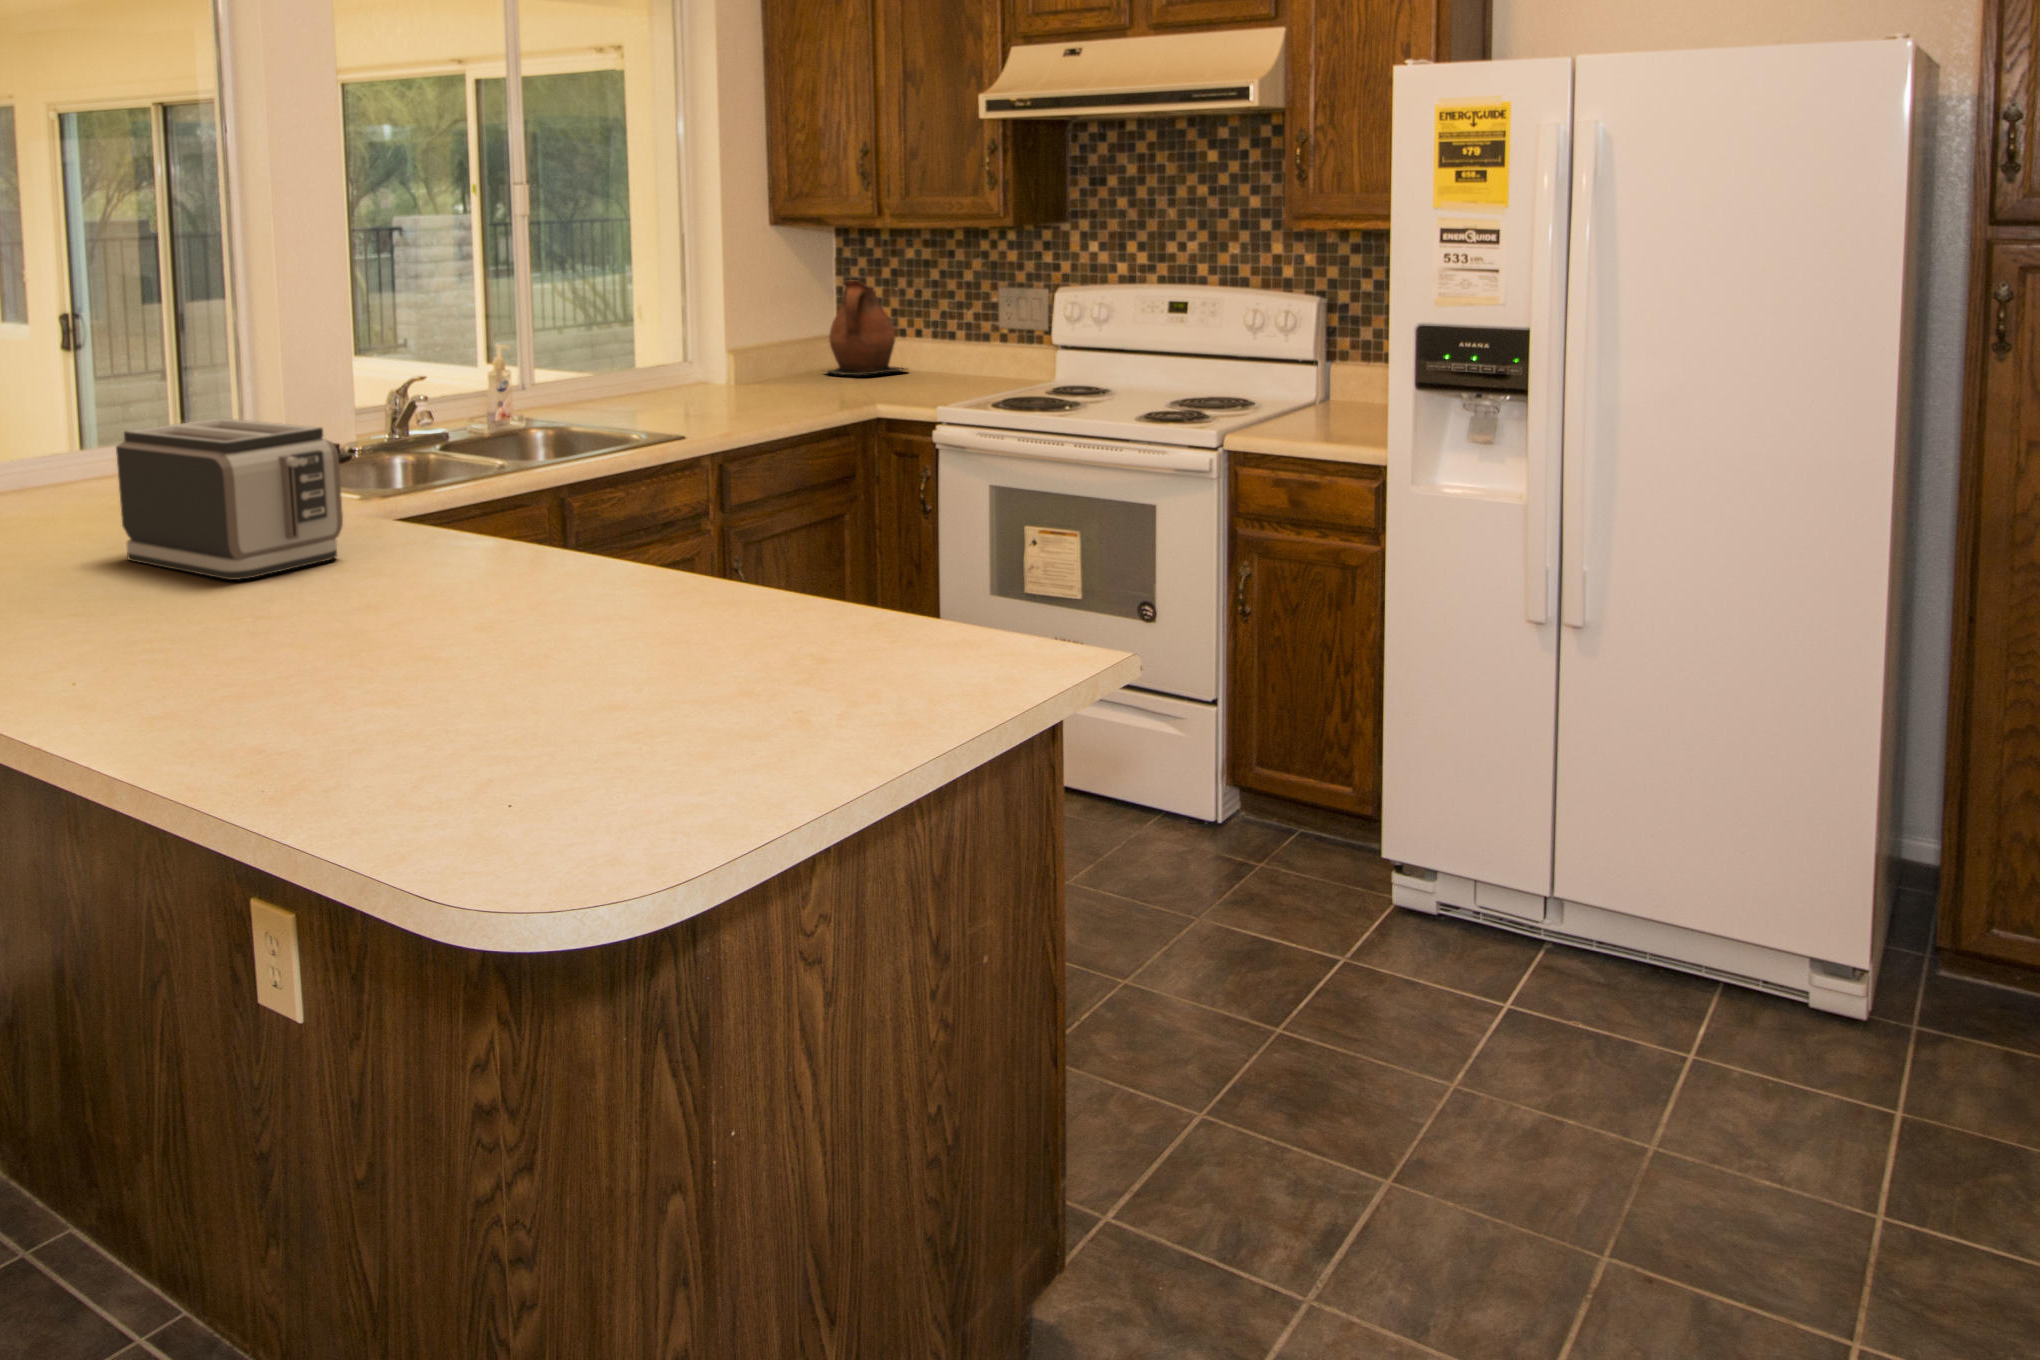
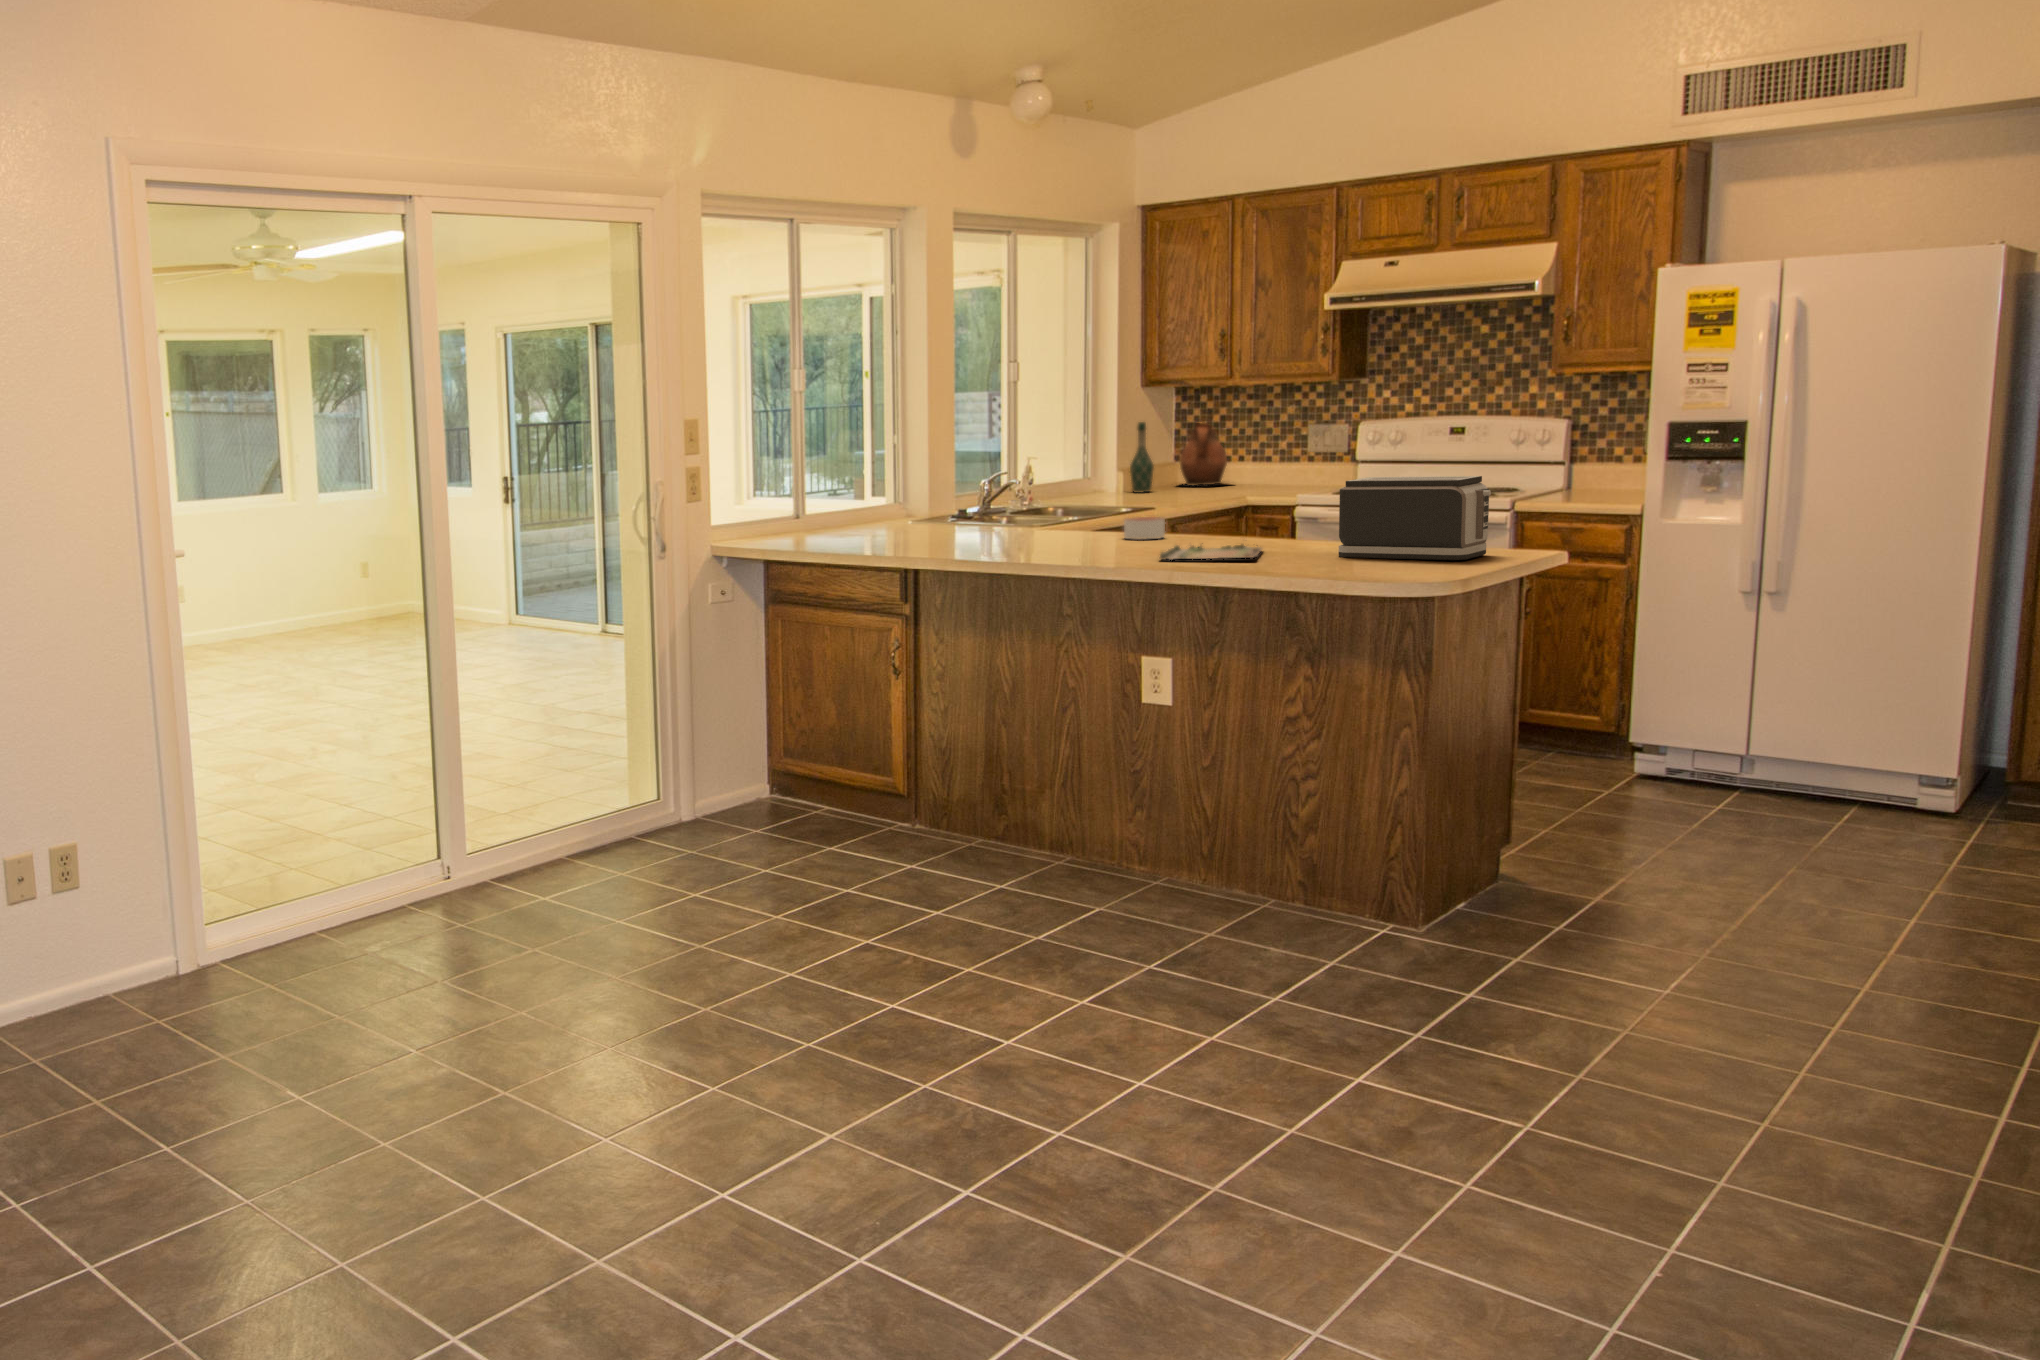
wine bottle: none [734,281,768,389] -> present [1130,422,1154,493]
toaster: present [116,418,343,580] -> present [1338,476,1491,560]
candle: none [399,517,483,572] -> present [1124,517,1165,540]
tray: none [221,611,541,711] -> present [1160,544,1262,560]

